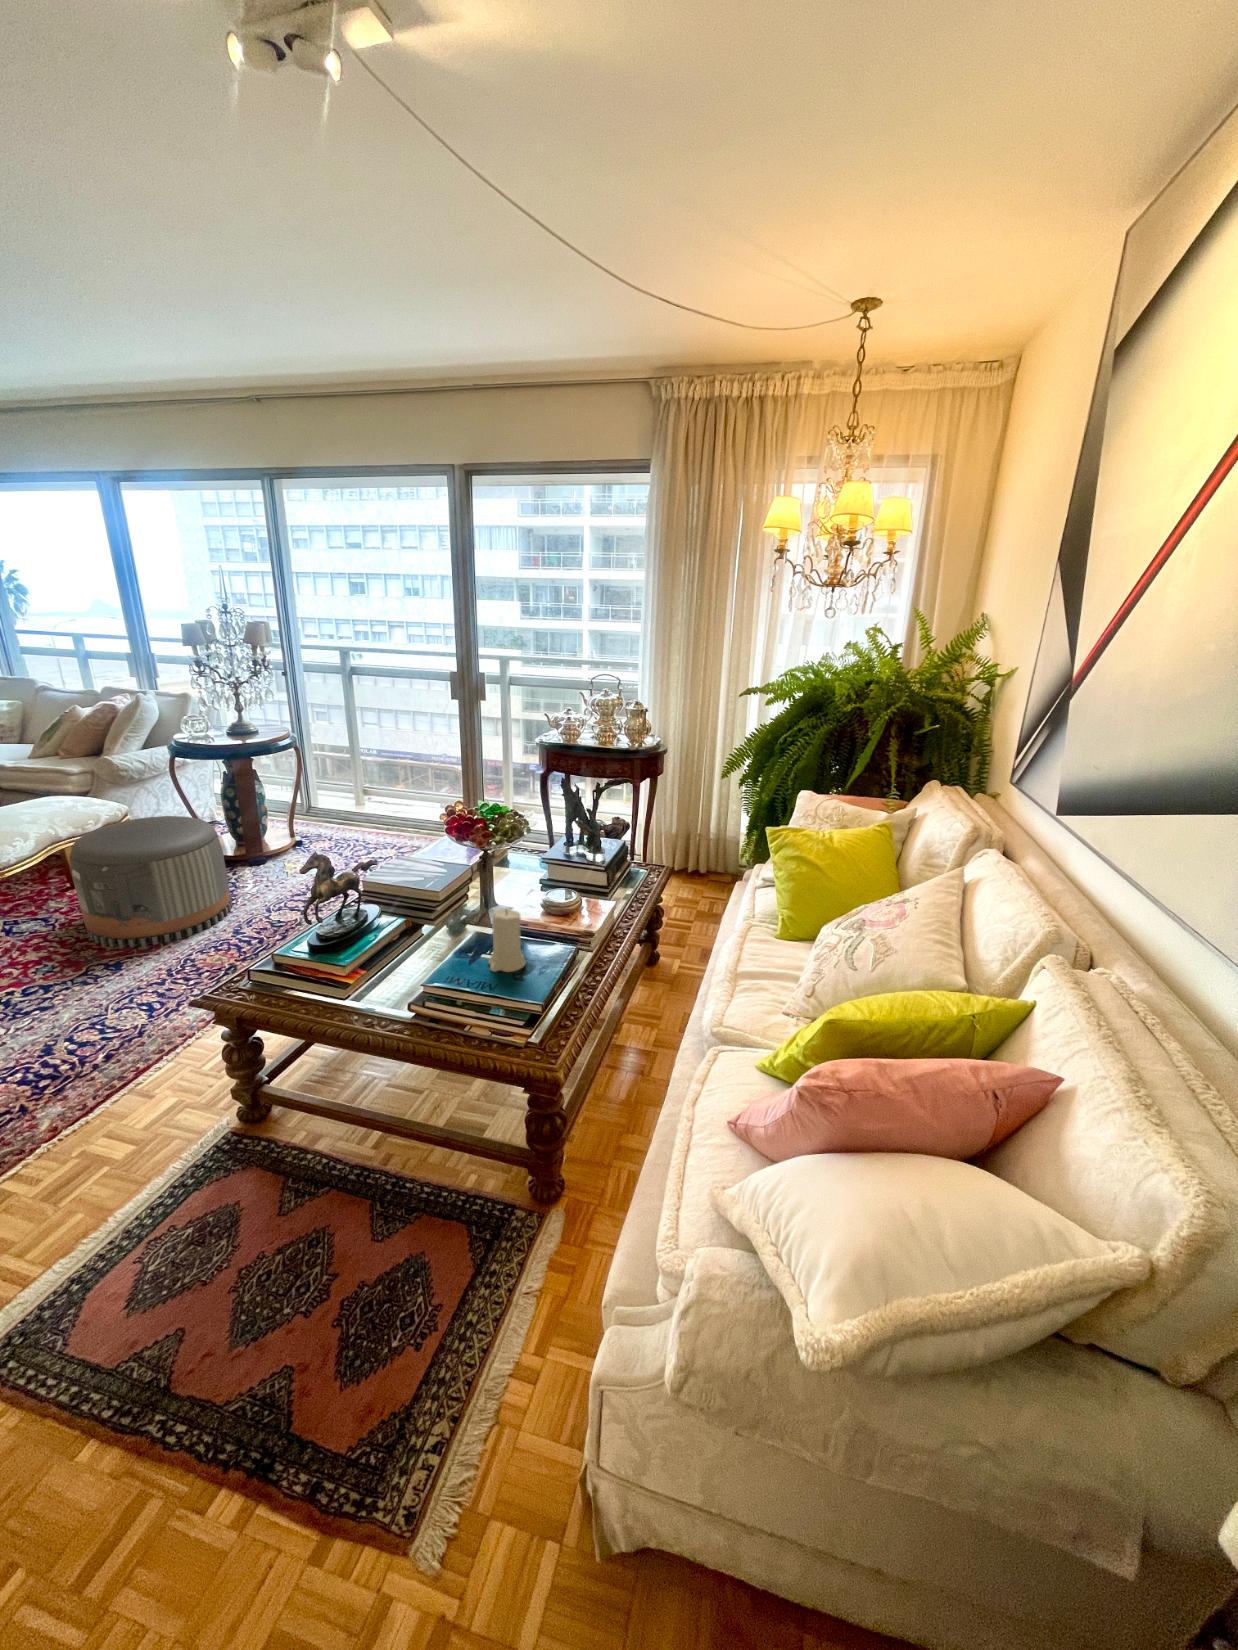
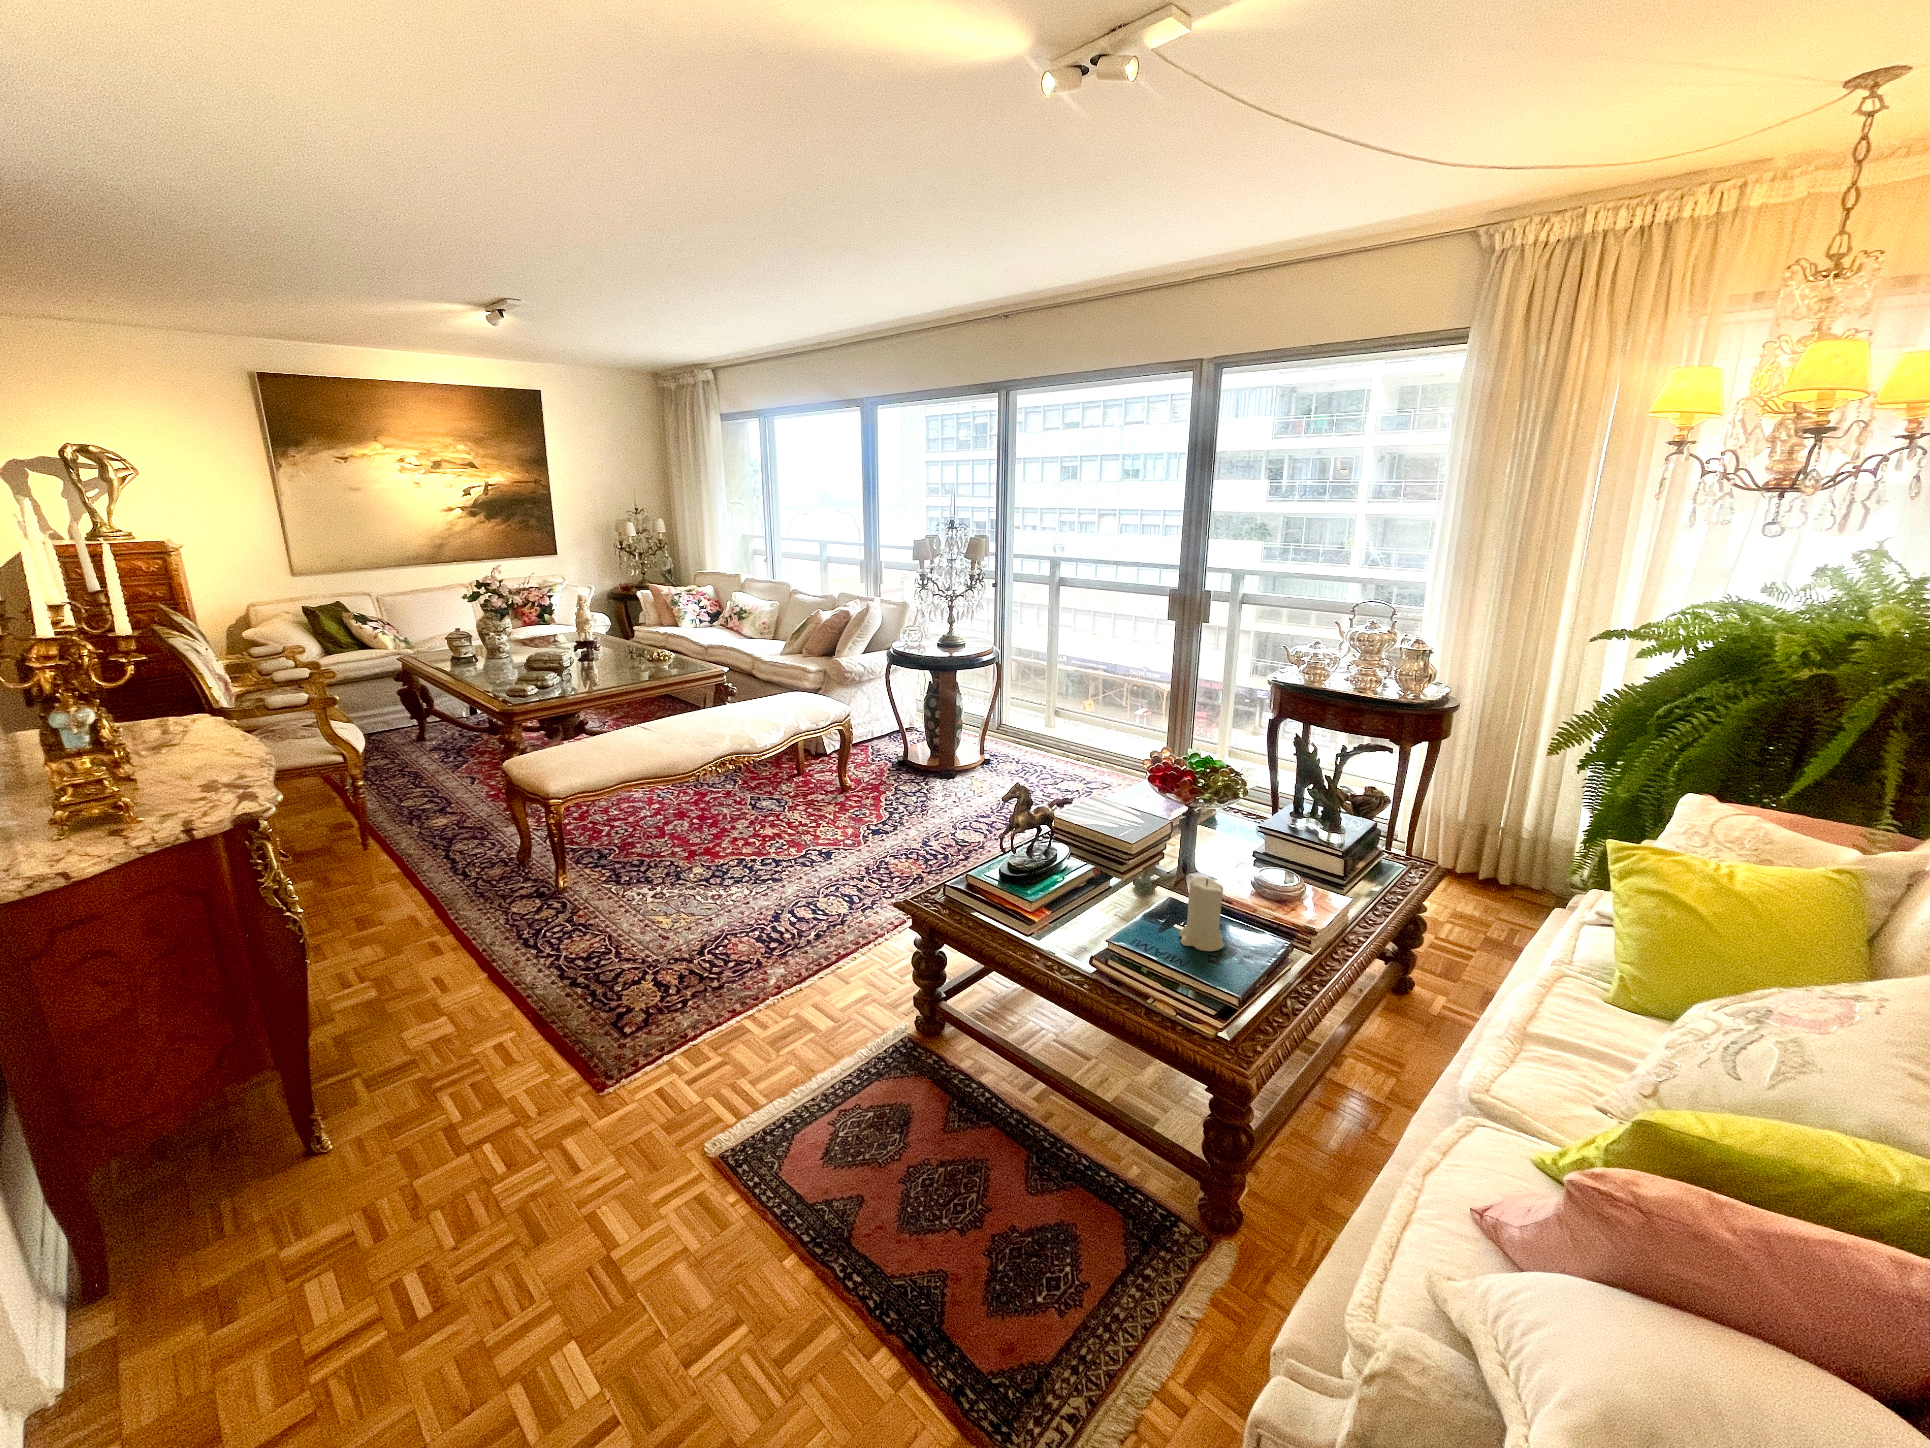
pouf: present [70,816,232,947] -> none [807,721,922,841]

